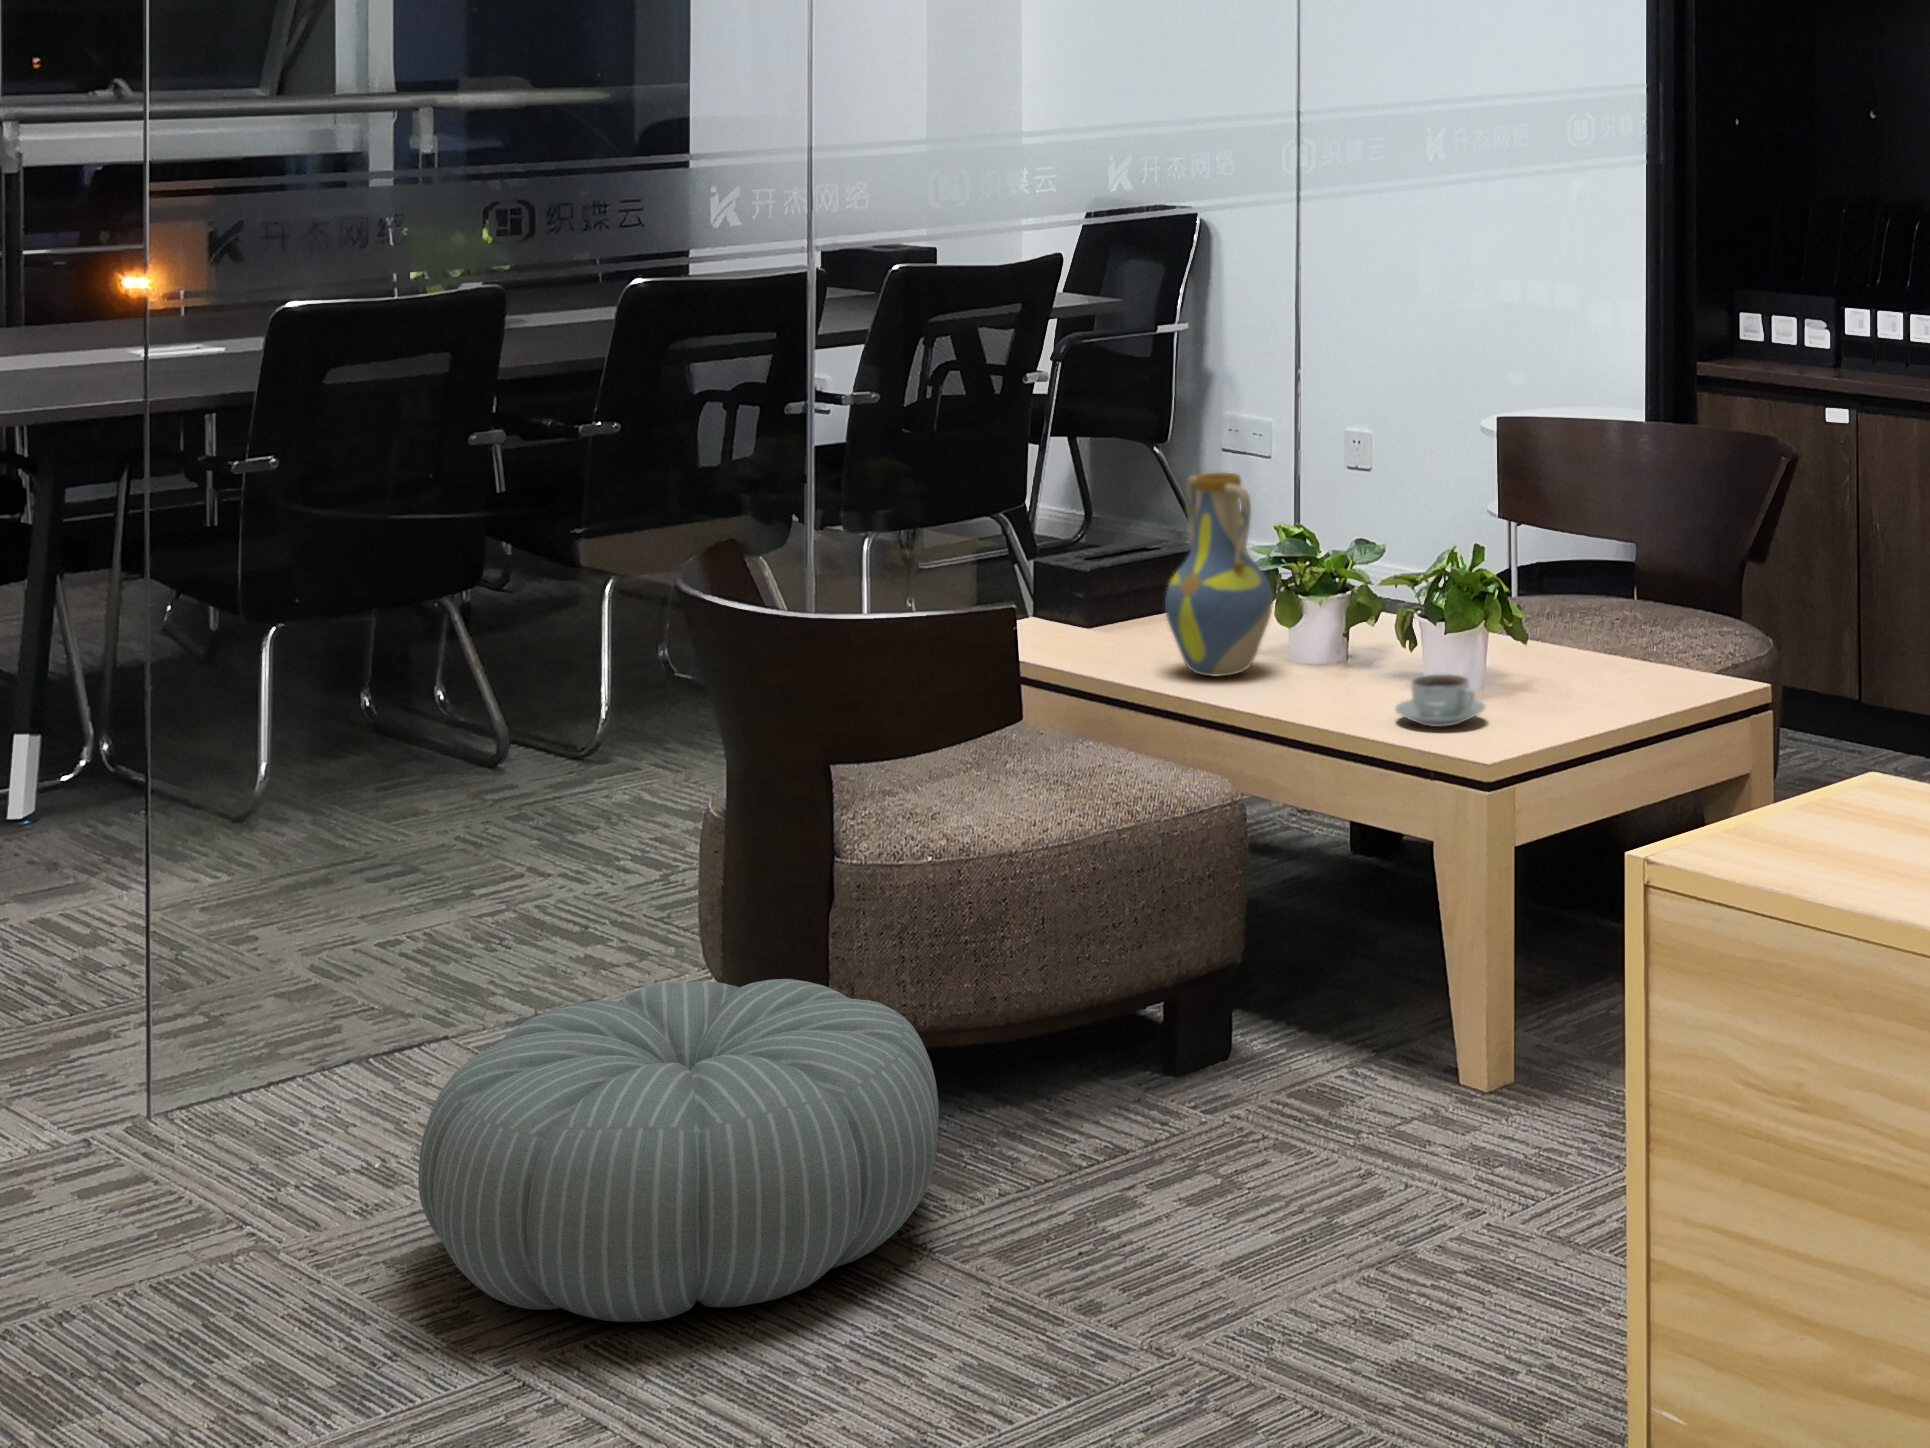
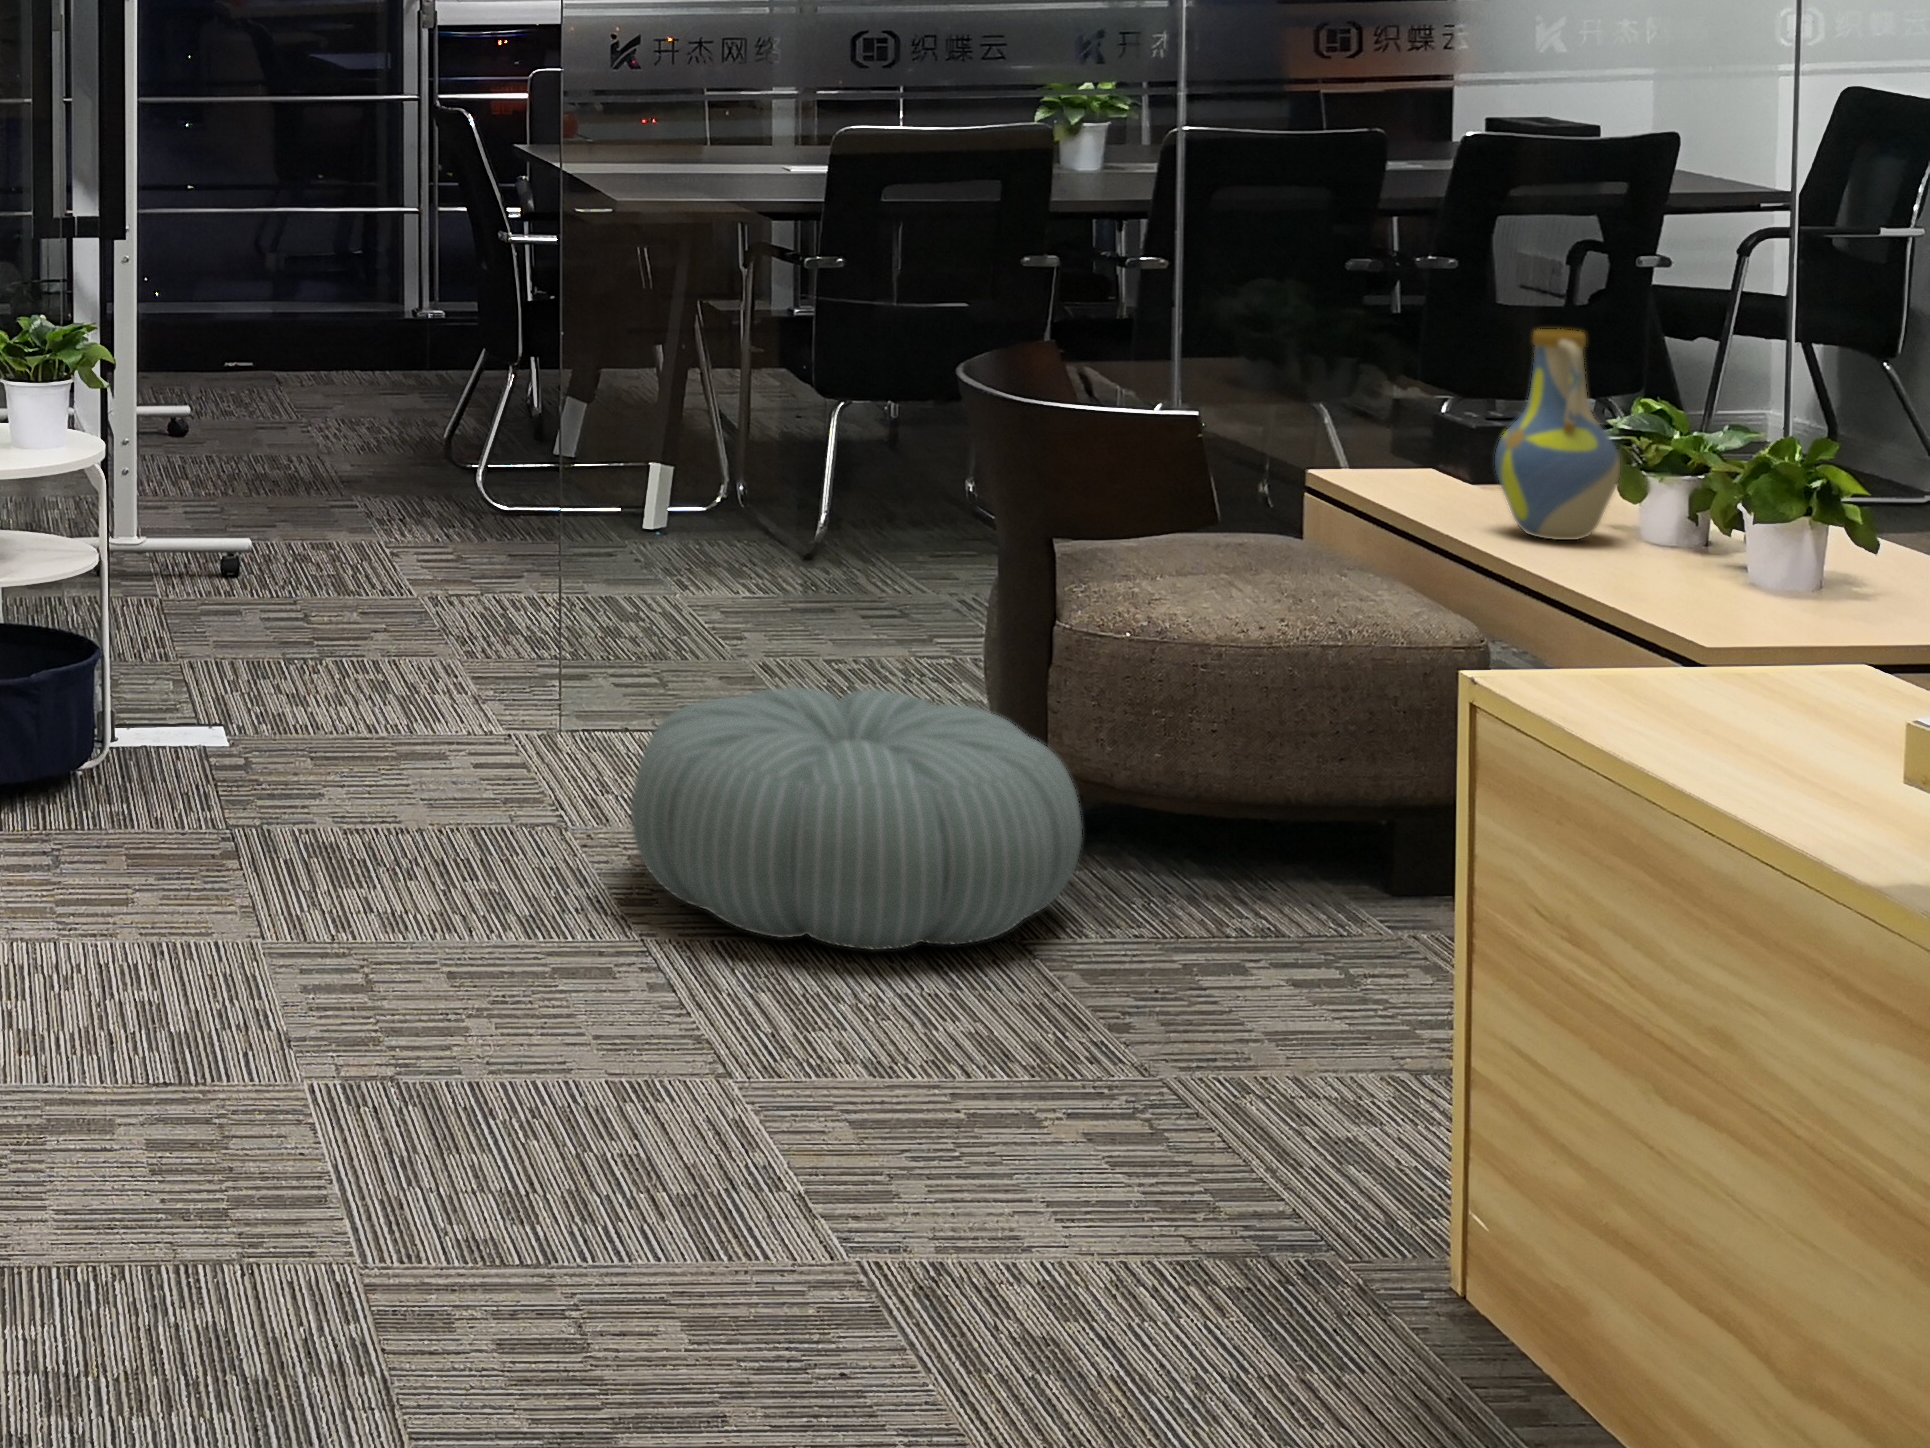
coffee cup: present [1395,674,1485,727] -> none [1674,558,1787,613]

